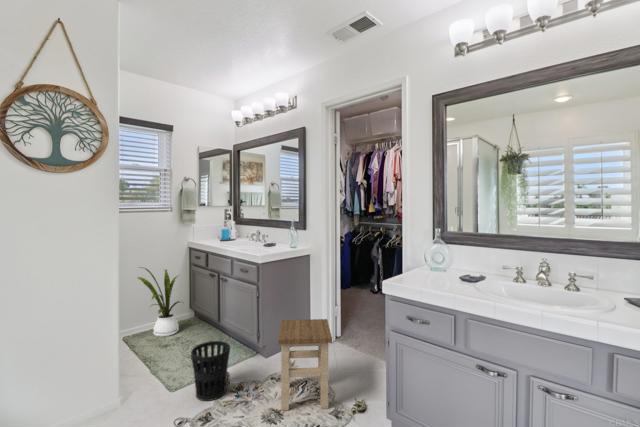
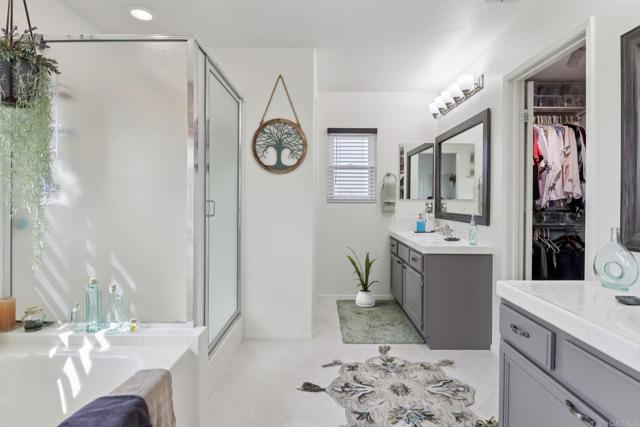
stool: present [278,319,332,411] -> none [407,308,478,410]
wastebasket: present [191,341,230,401] -> none [351,312,383,360]

